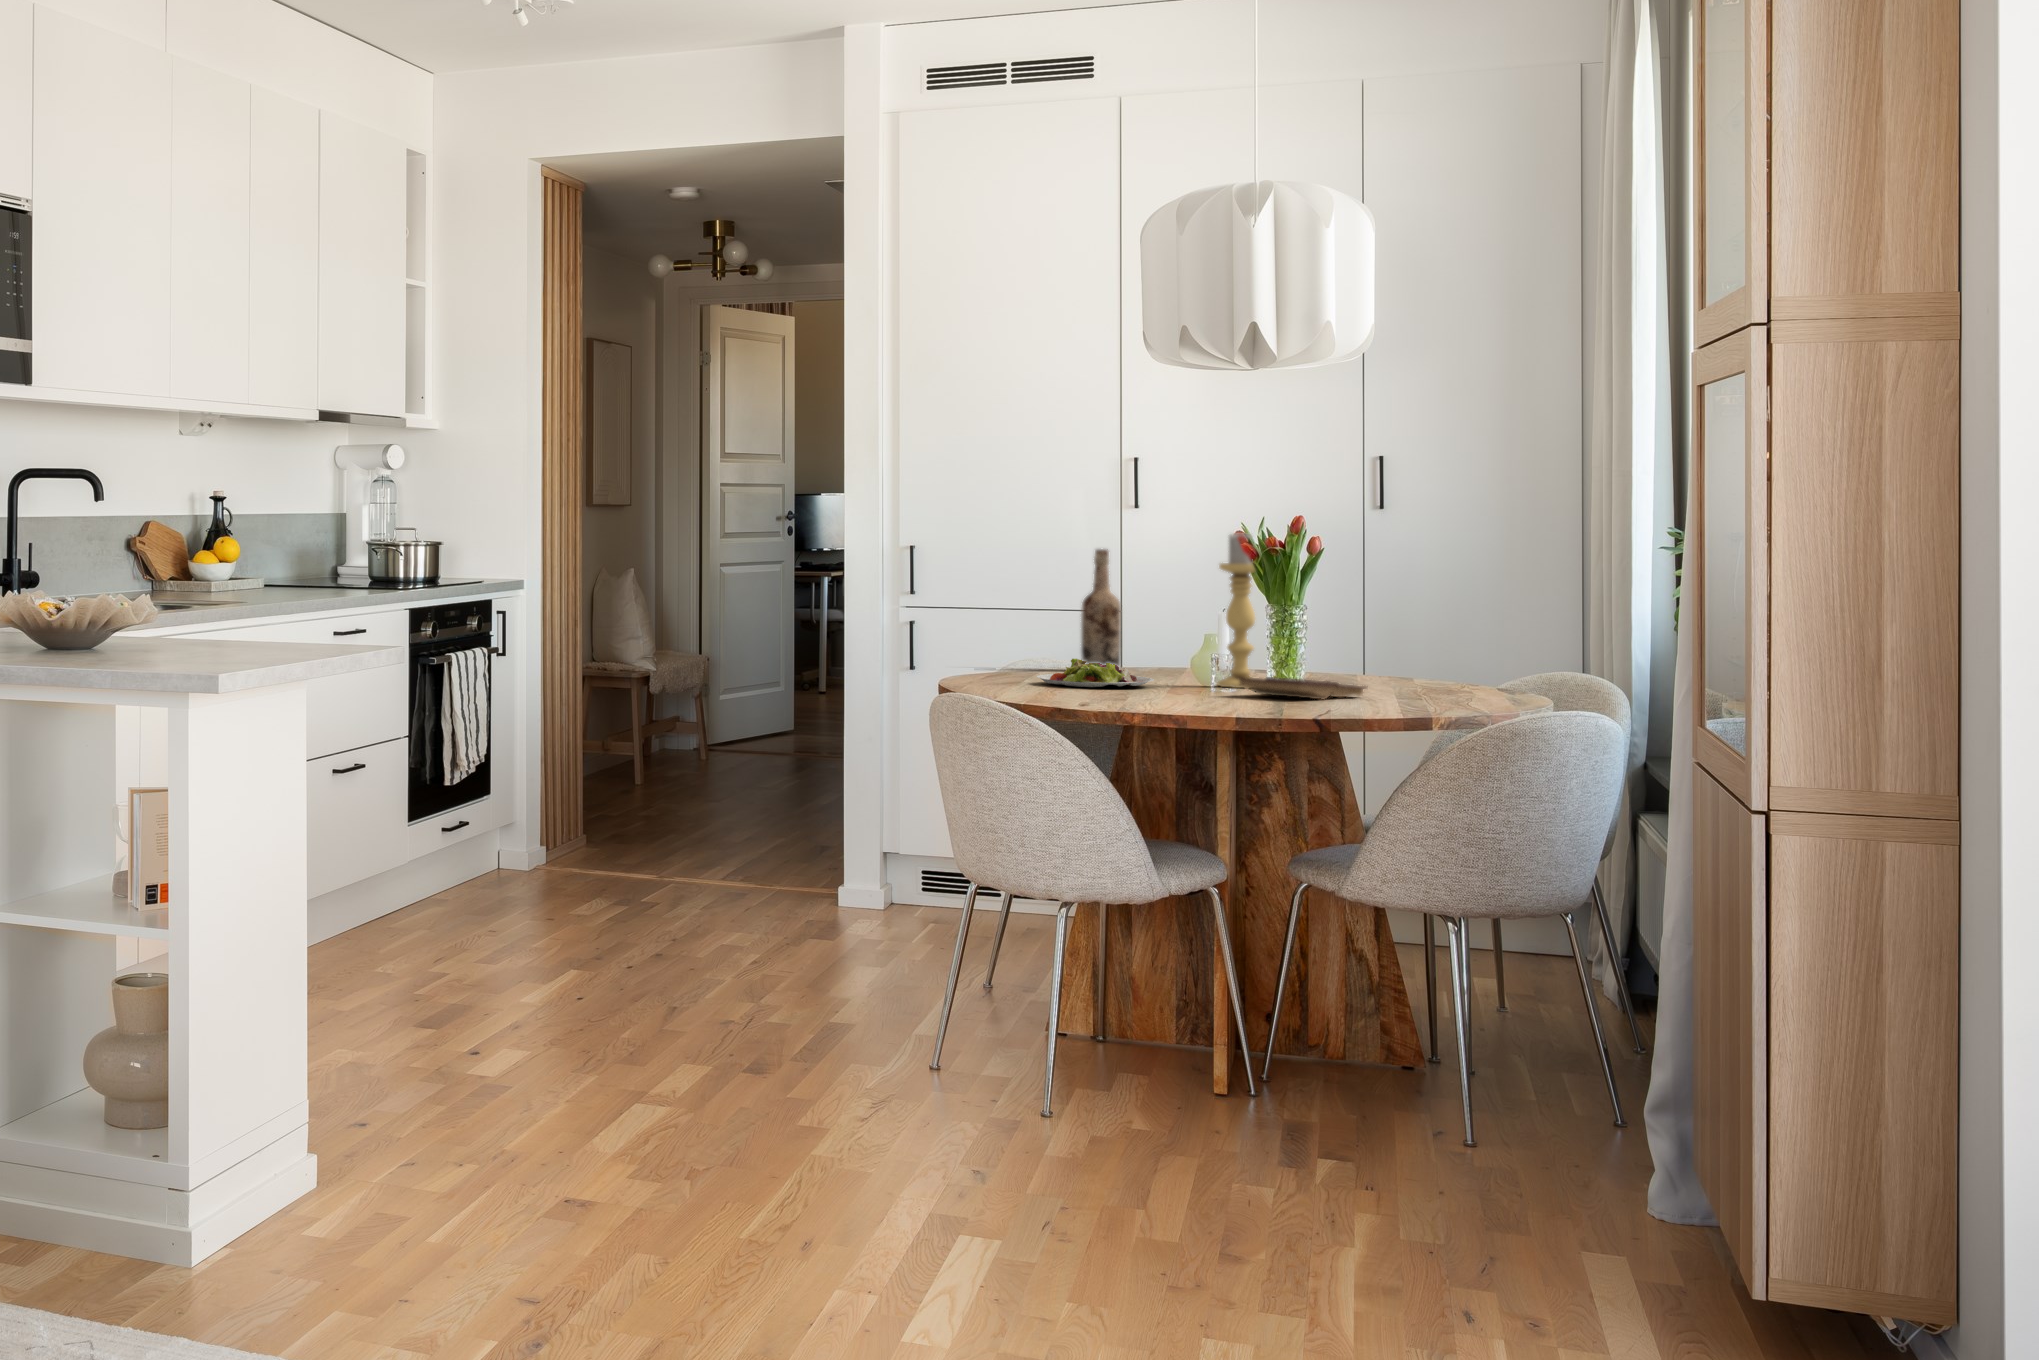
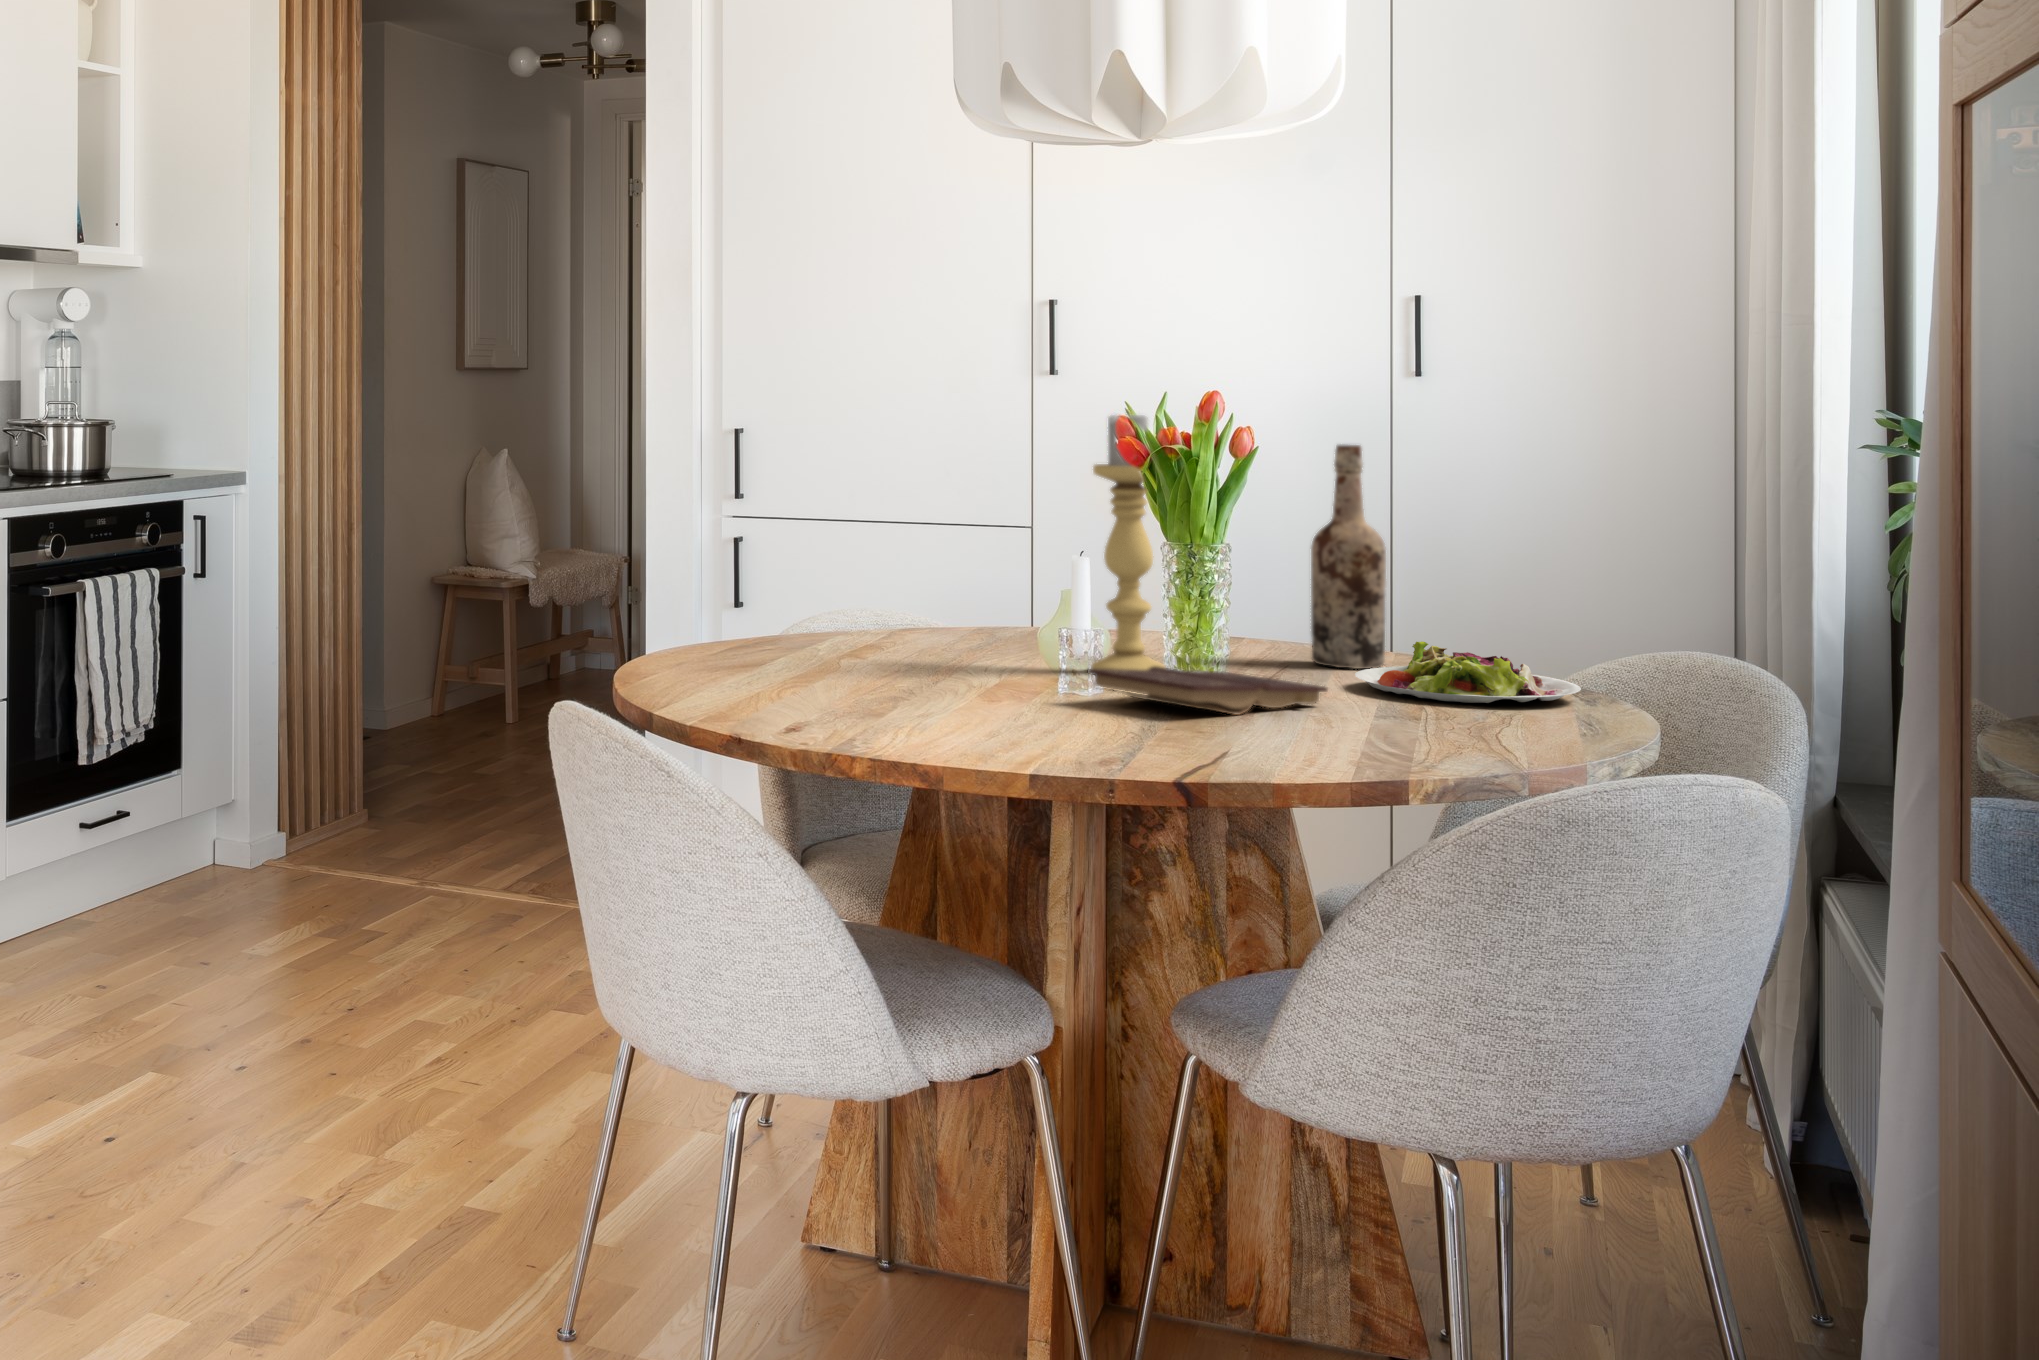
wine bottle: present [1081,549,1121,666] -> present [1311,445,1386,669]
salad plate: present [1037,659,1154,687] -> present [1355,642,1581,703]

